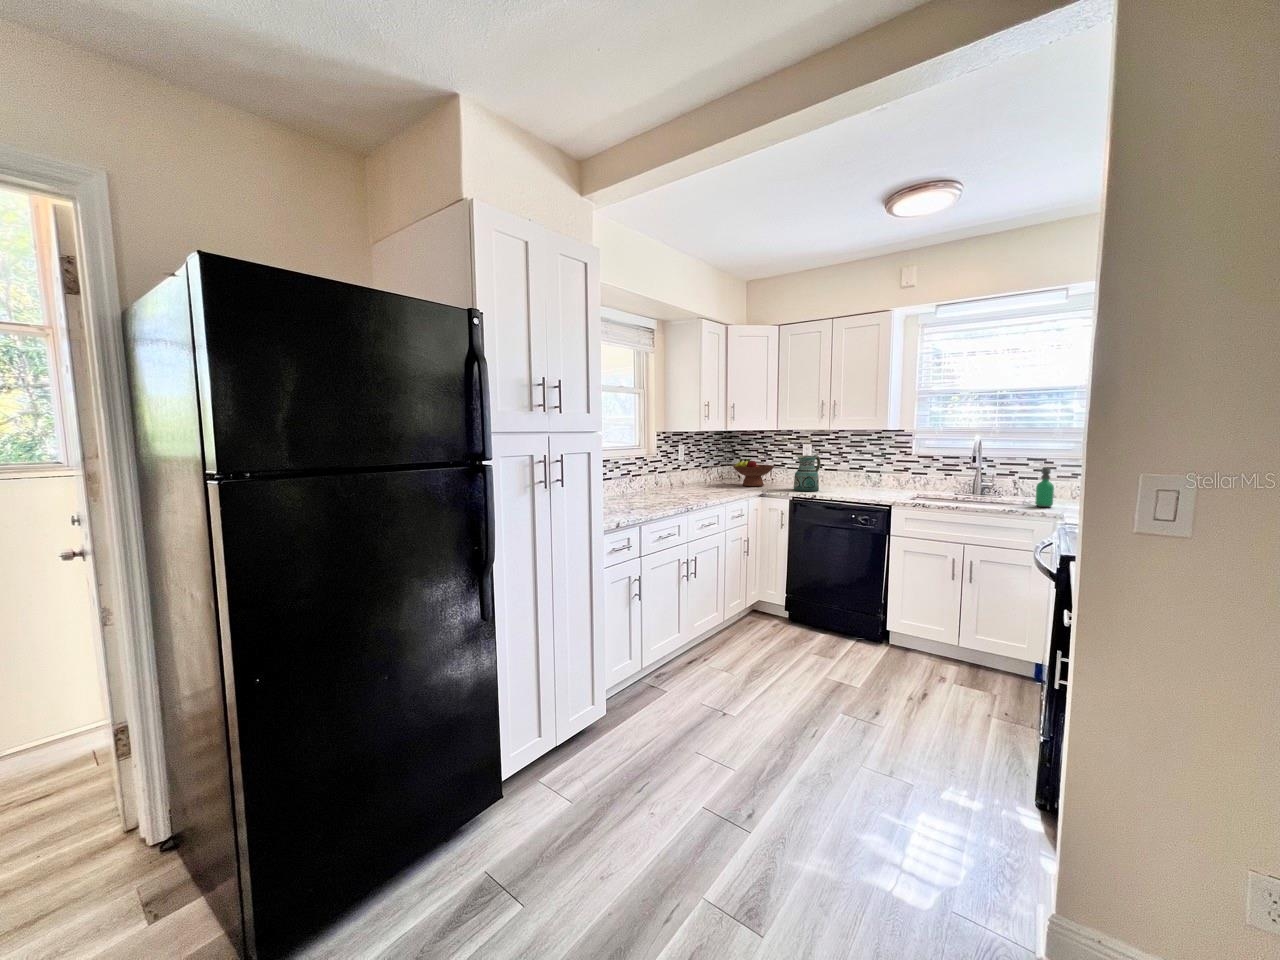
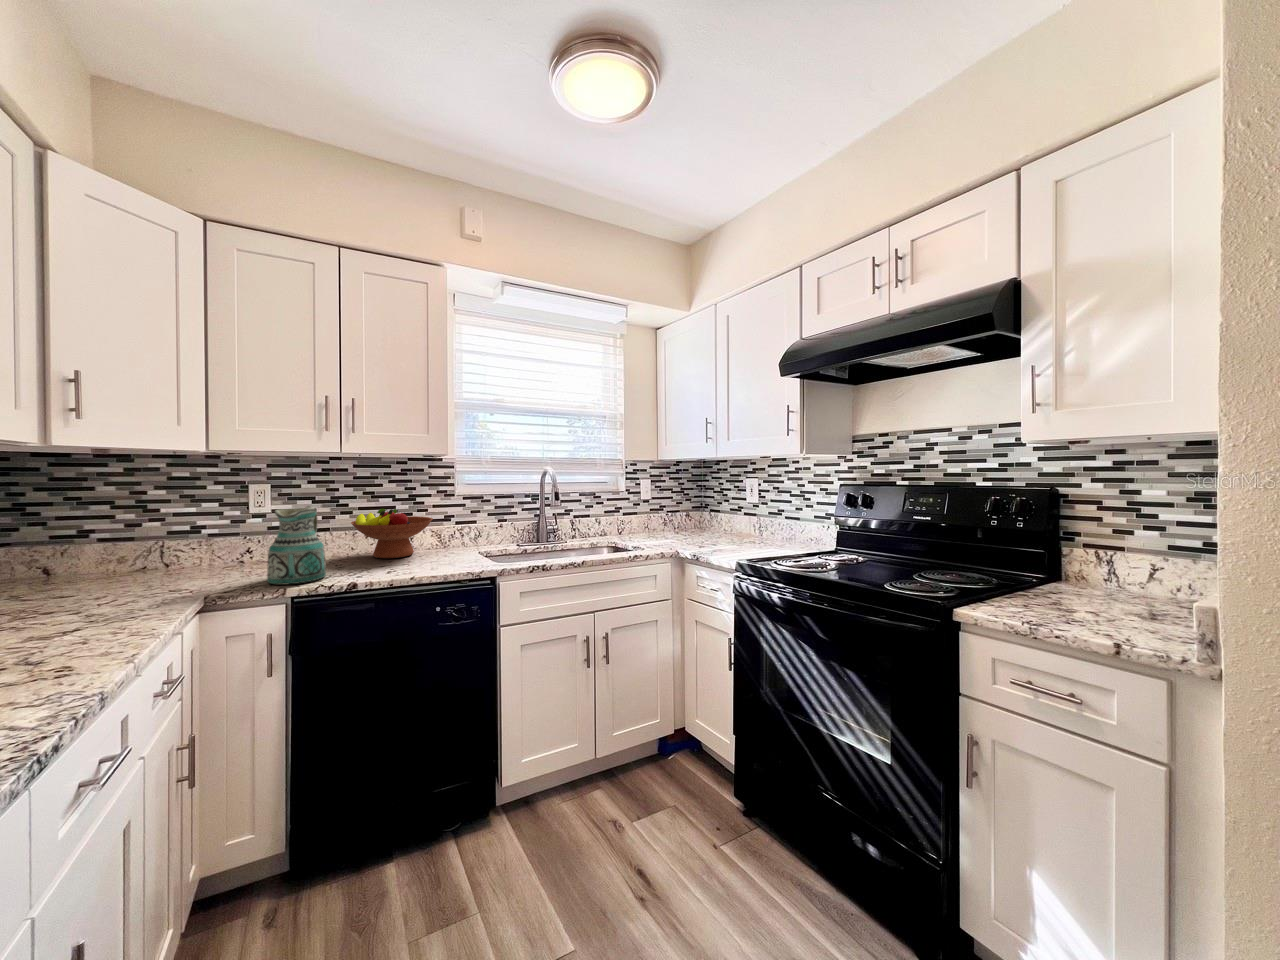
fruit bowl: present [733,459,774,486] -> present [351,509,433,558]
soap dispenser: present [1035,467,1054,507] -> none [624,505,641,551]

